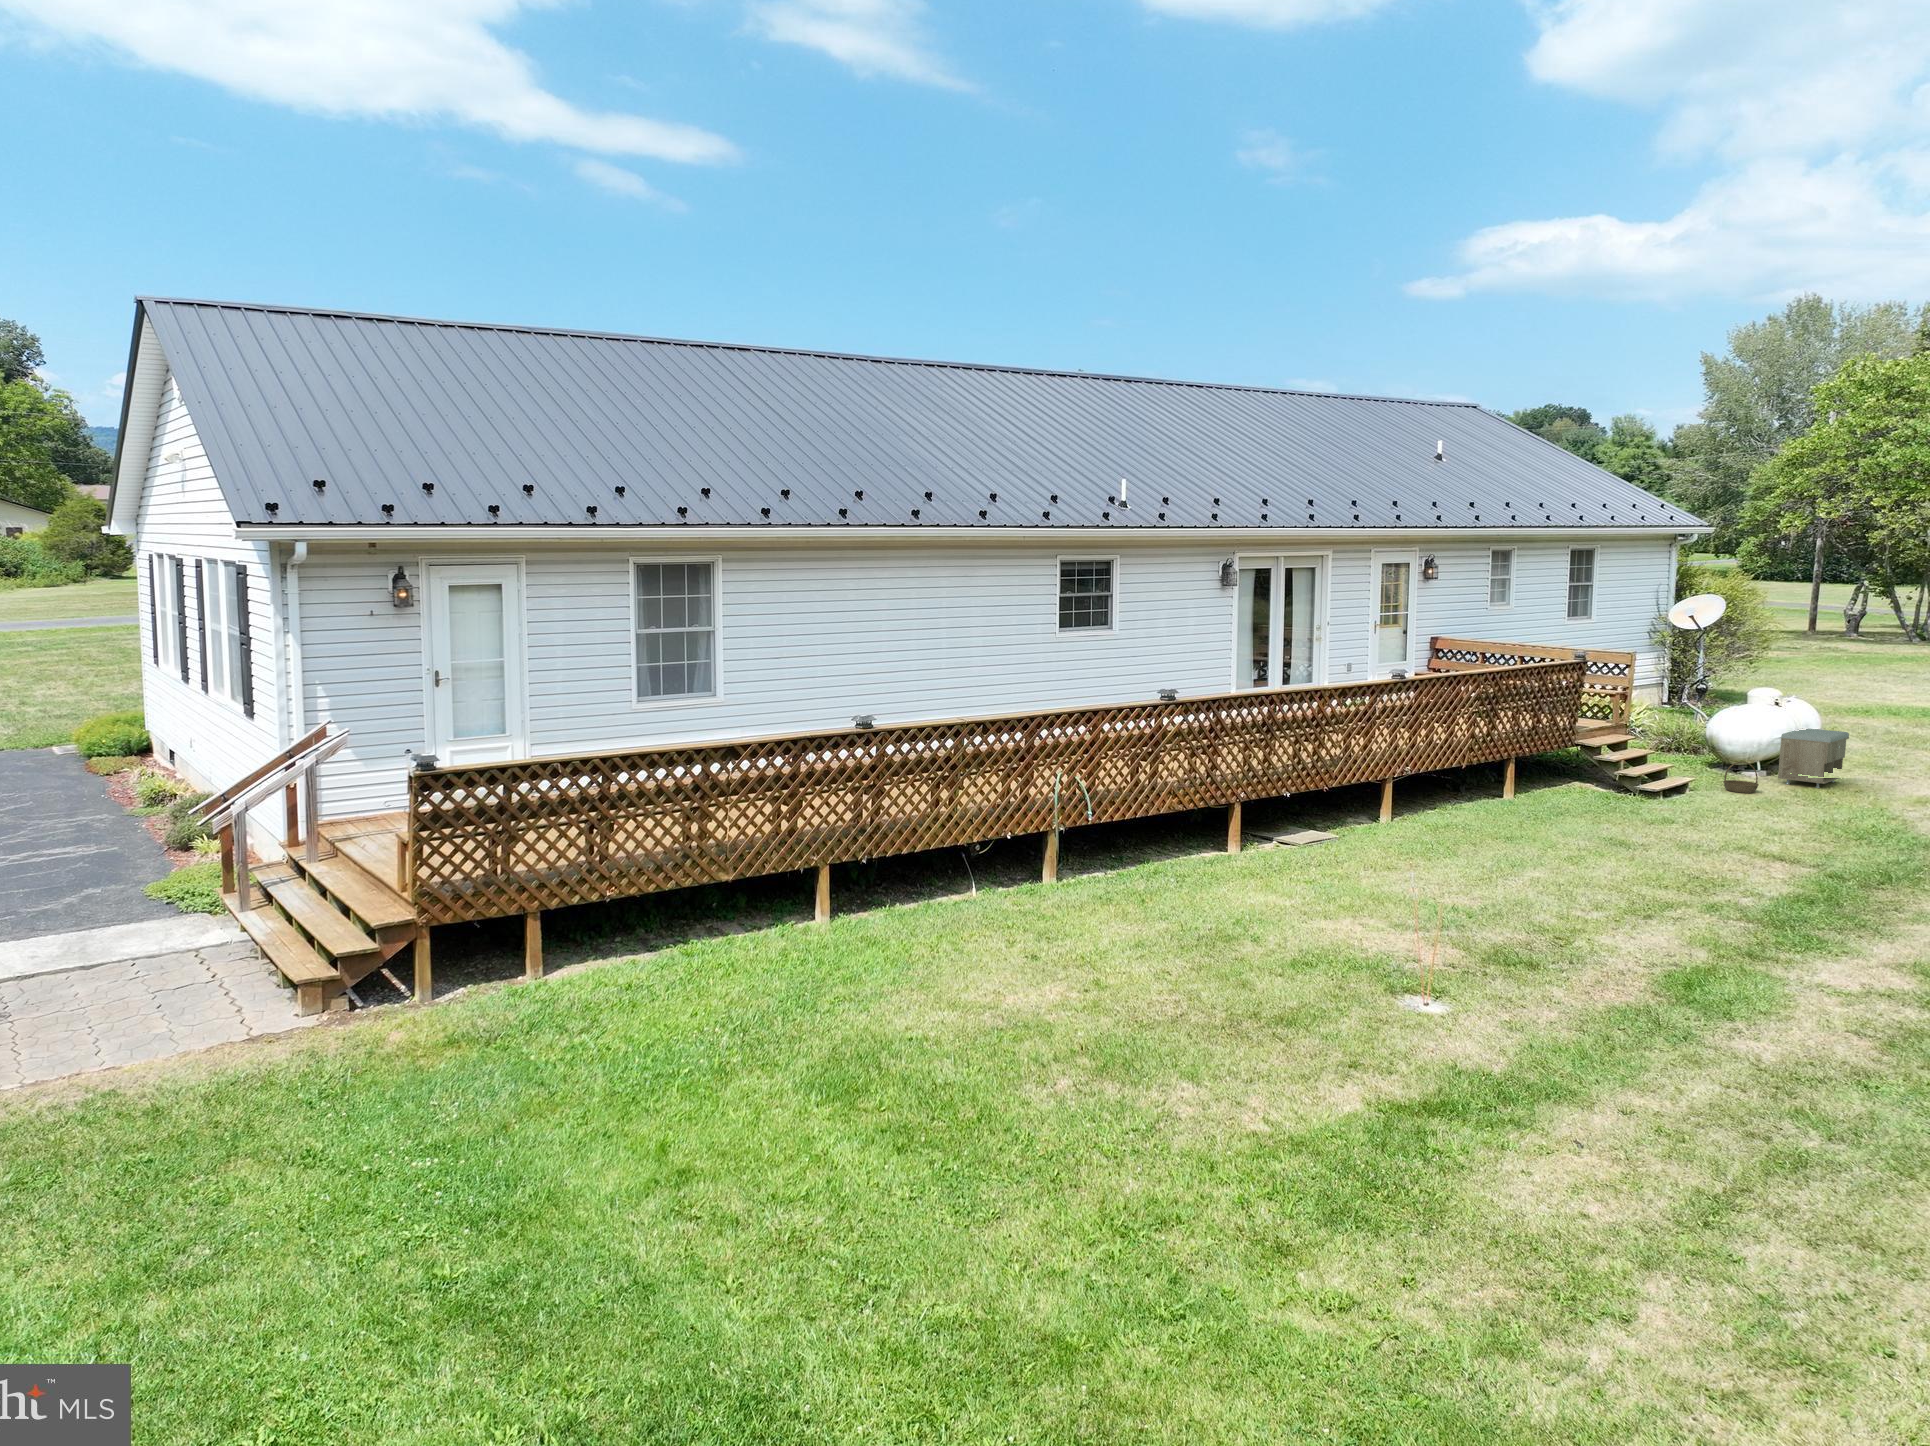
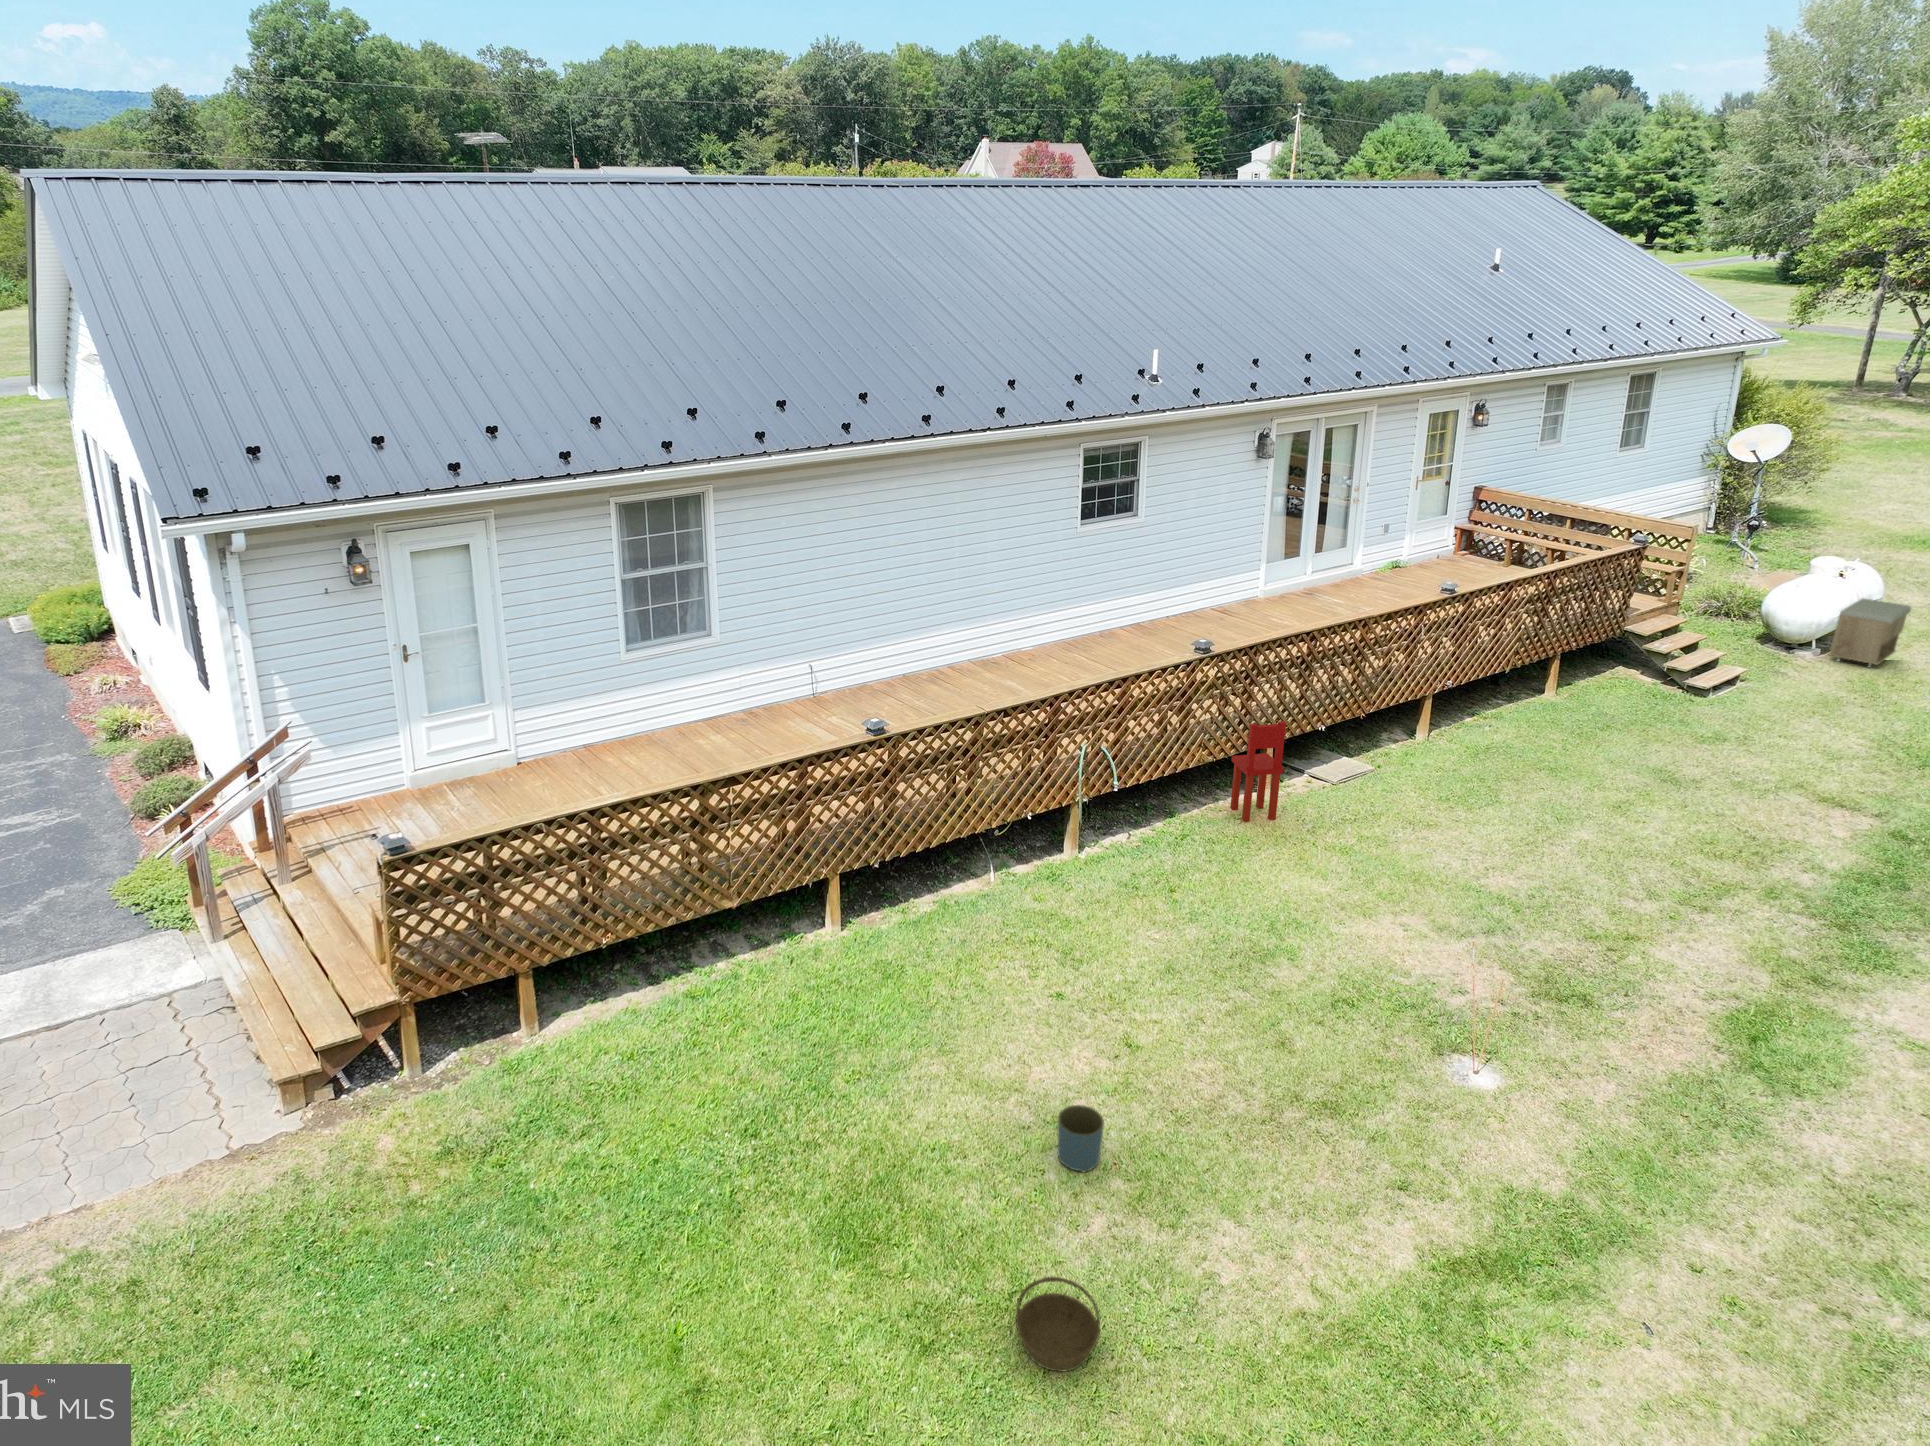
basket: present [1723,762,1759,793] -> present [1016,1277,1100,1372]
chair: none [1201,766,1249,865] -> present [1230,721,1286,822]
planter: none [1024,995,1067,1053] -> present [1058,1105,1104,1173]

